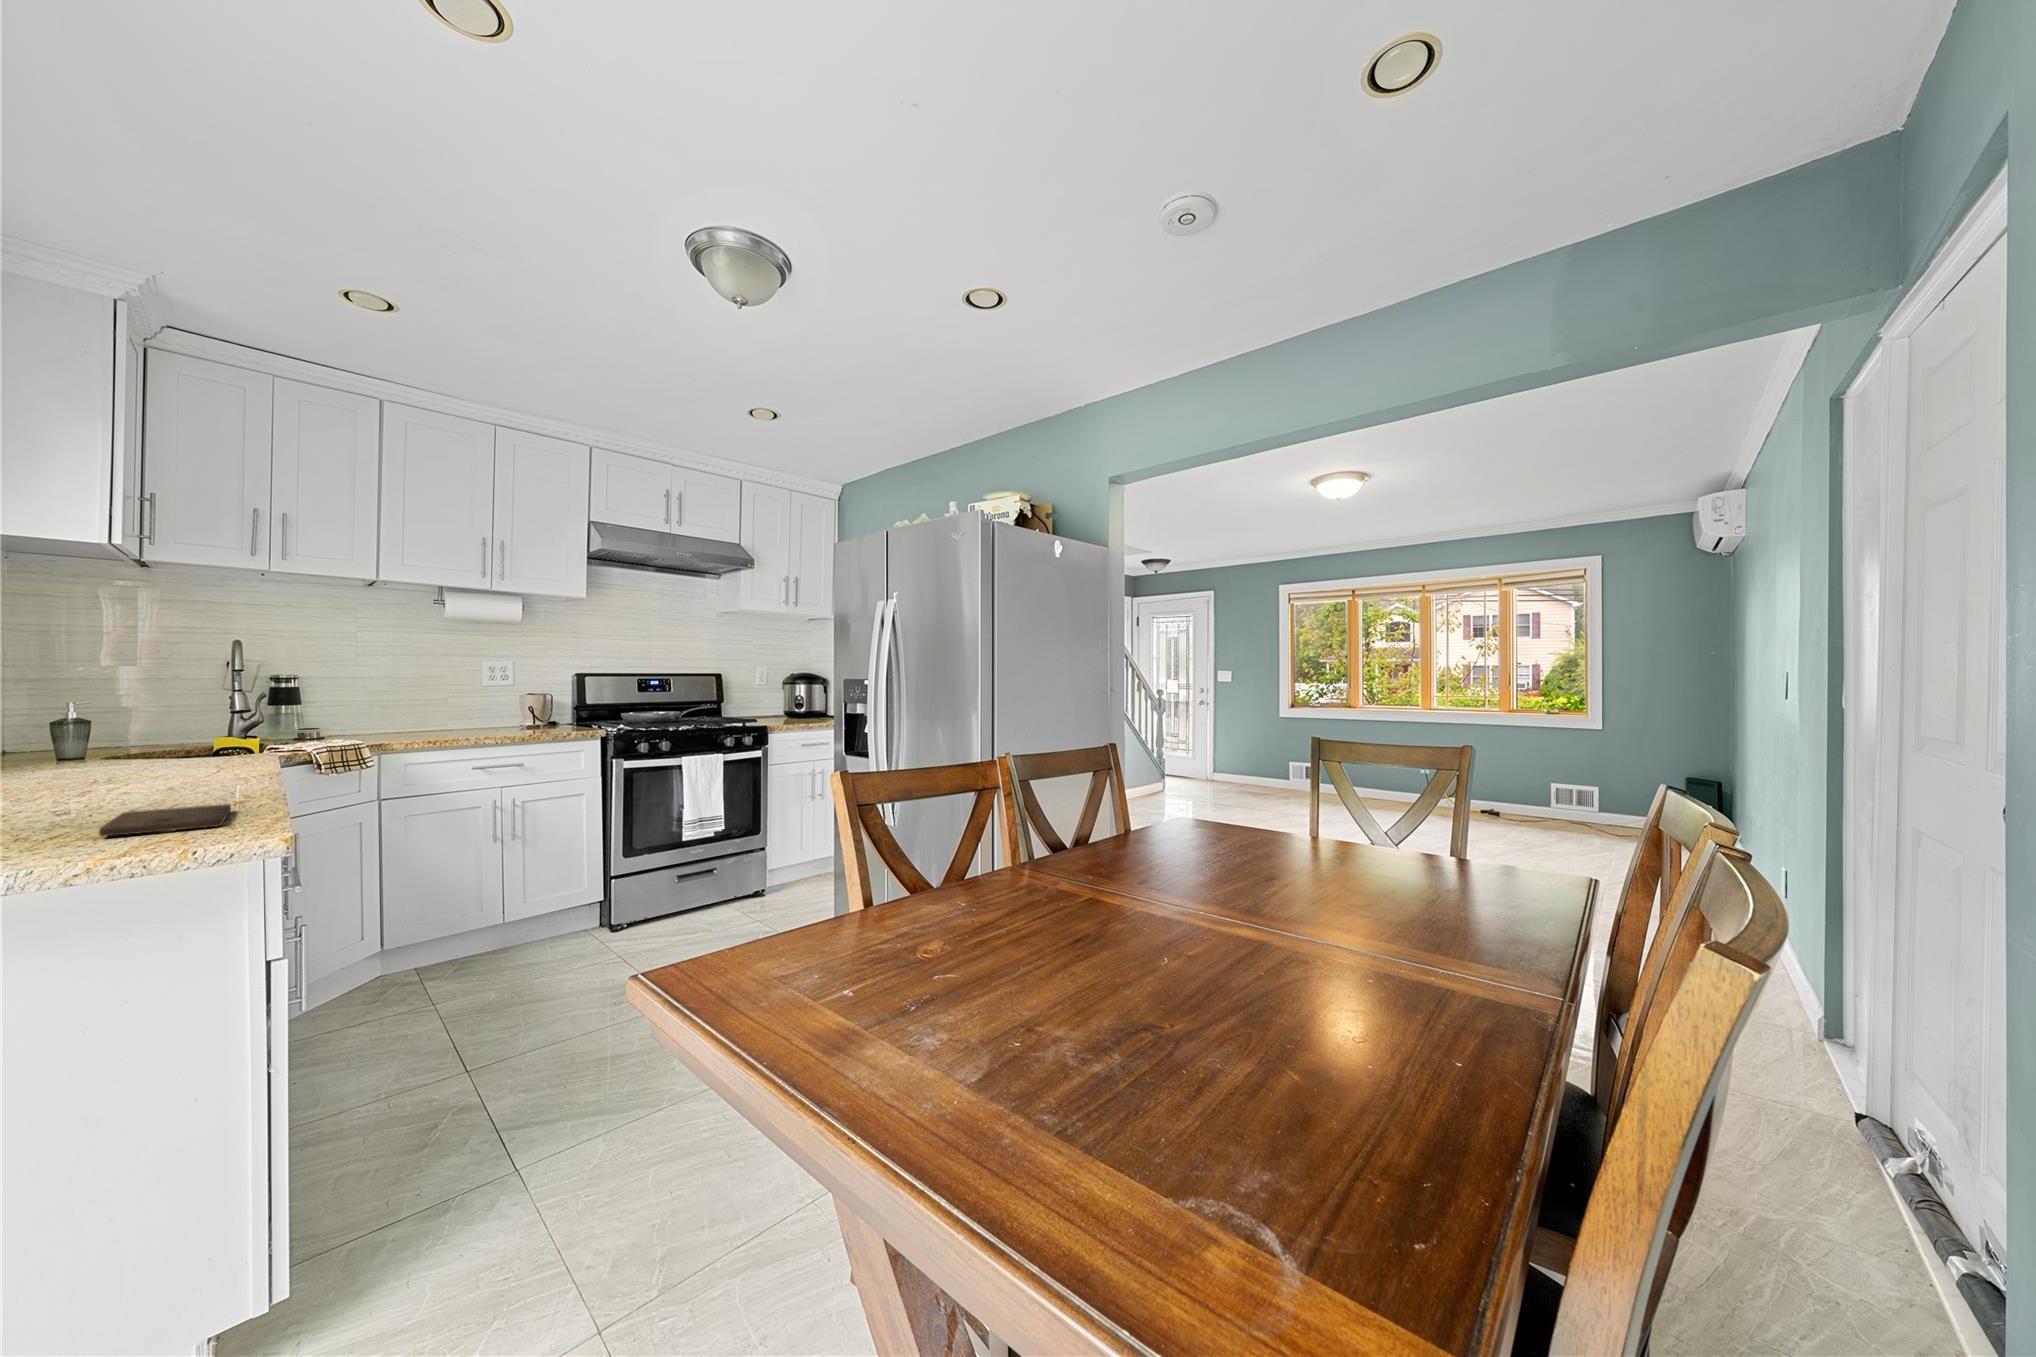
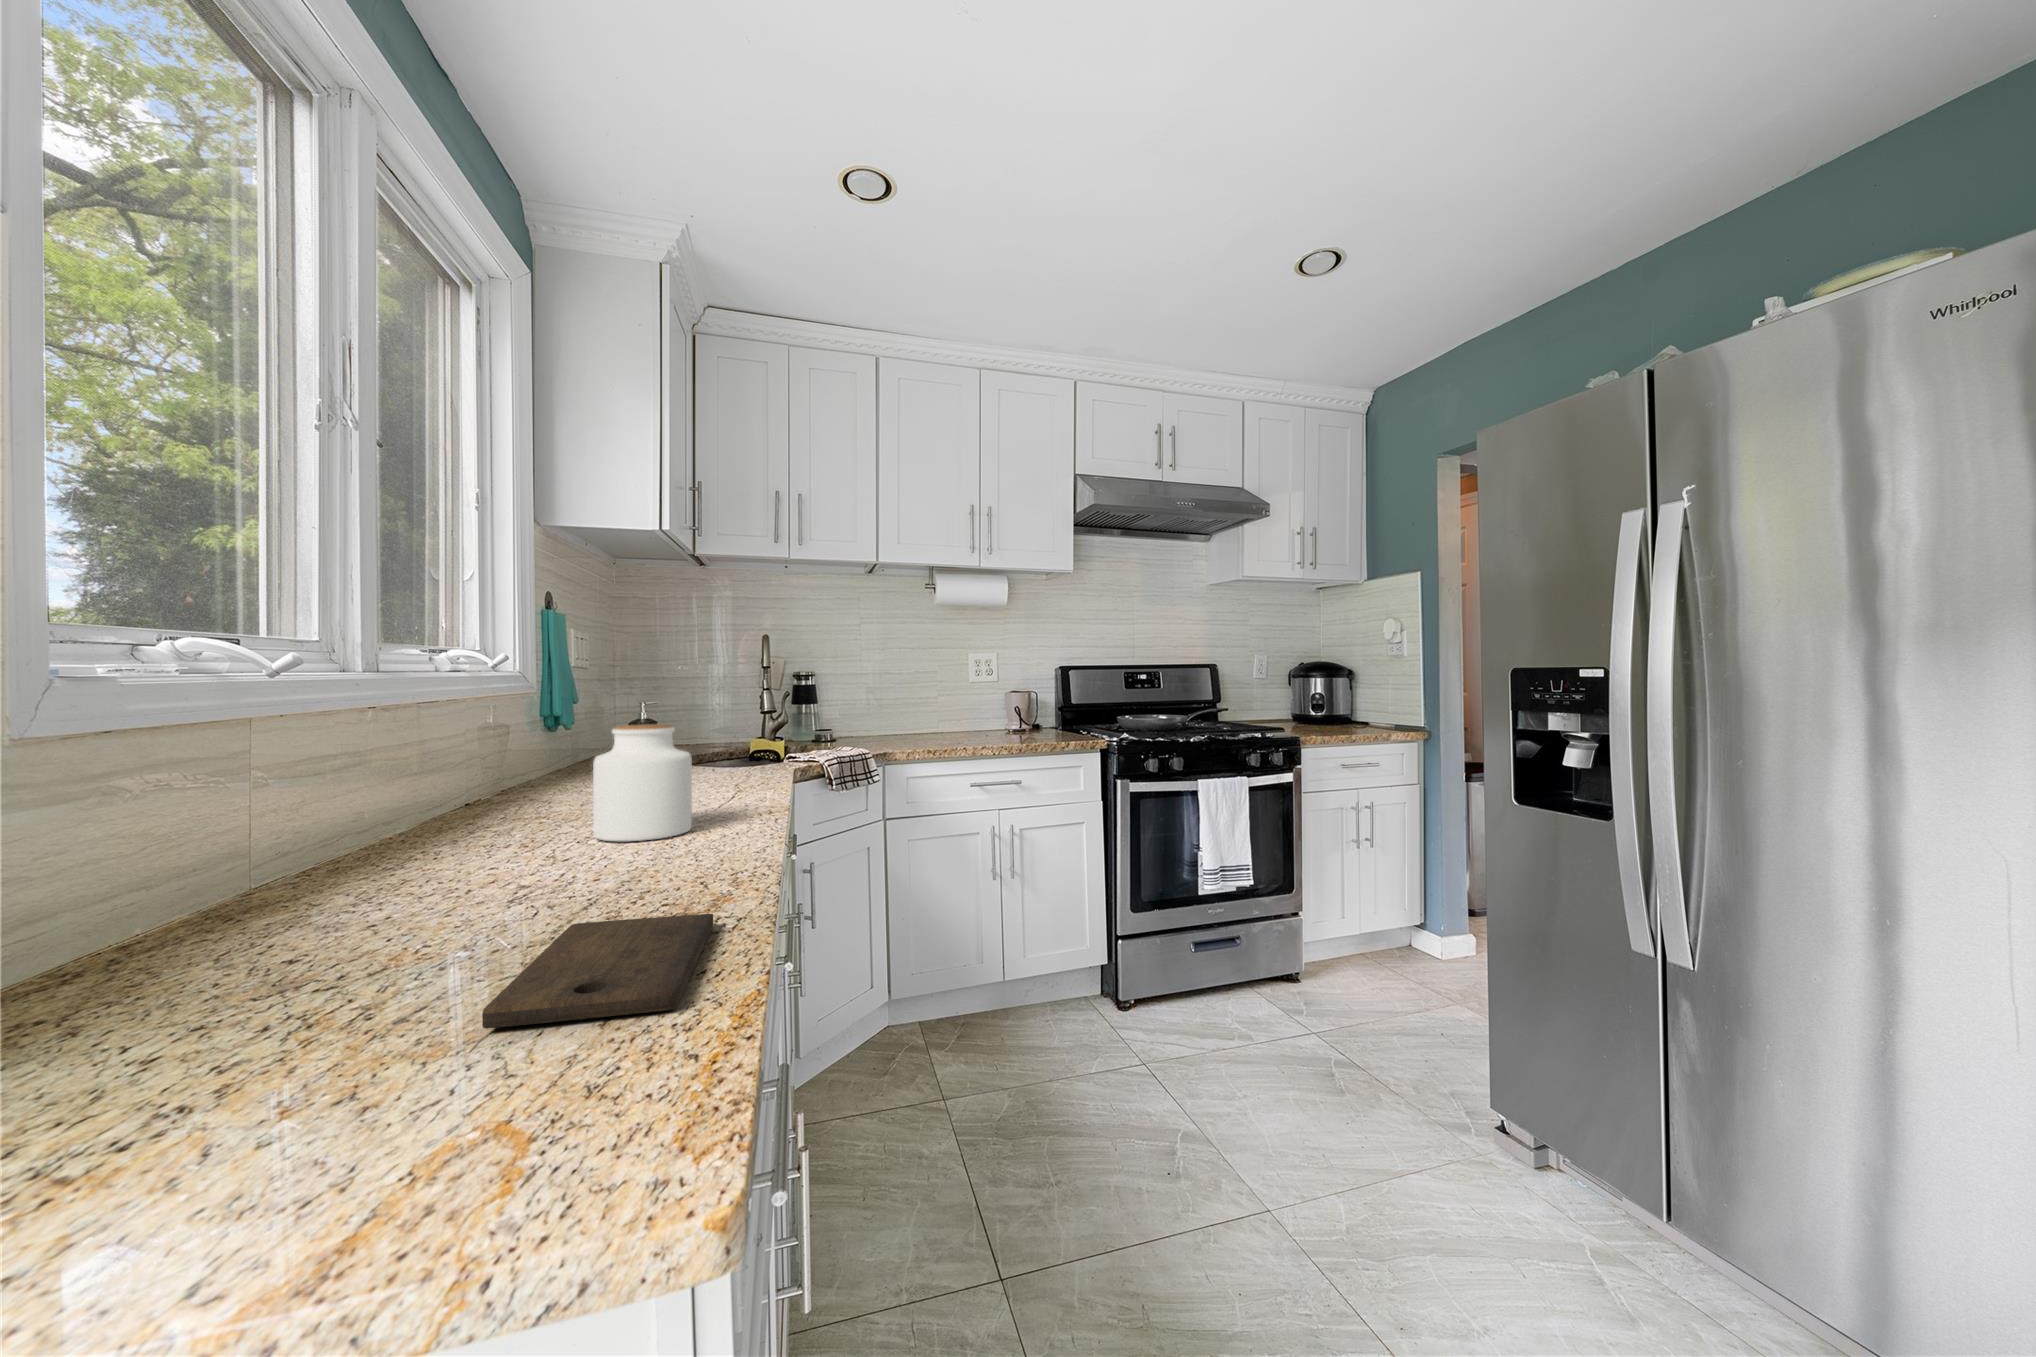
jar: none [81,712,184,795] -> present [593,724,692,841]

